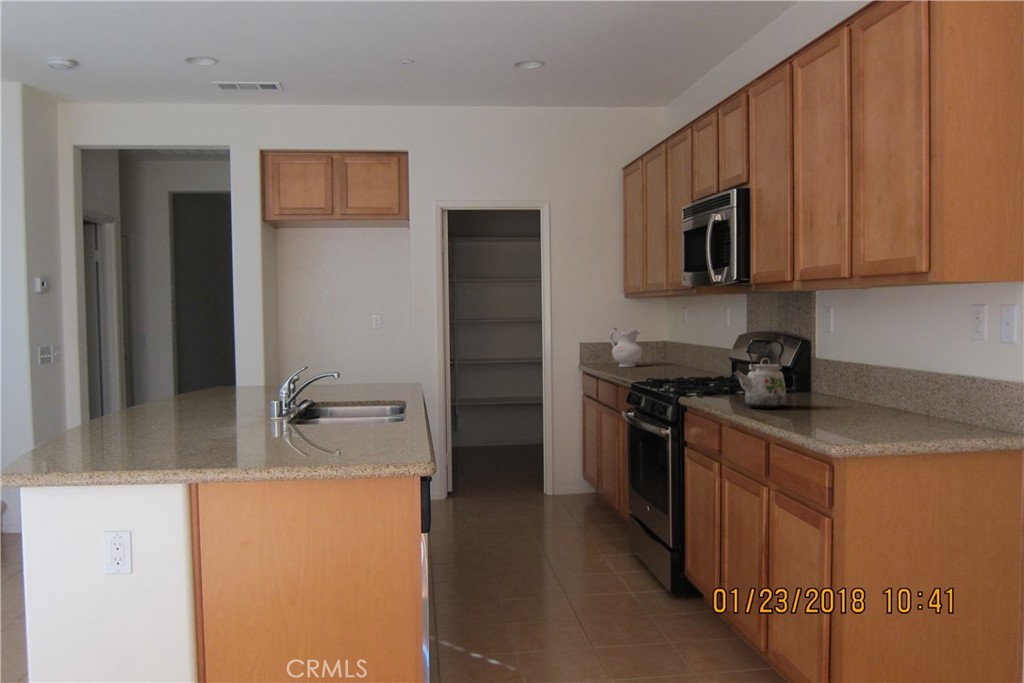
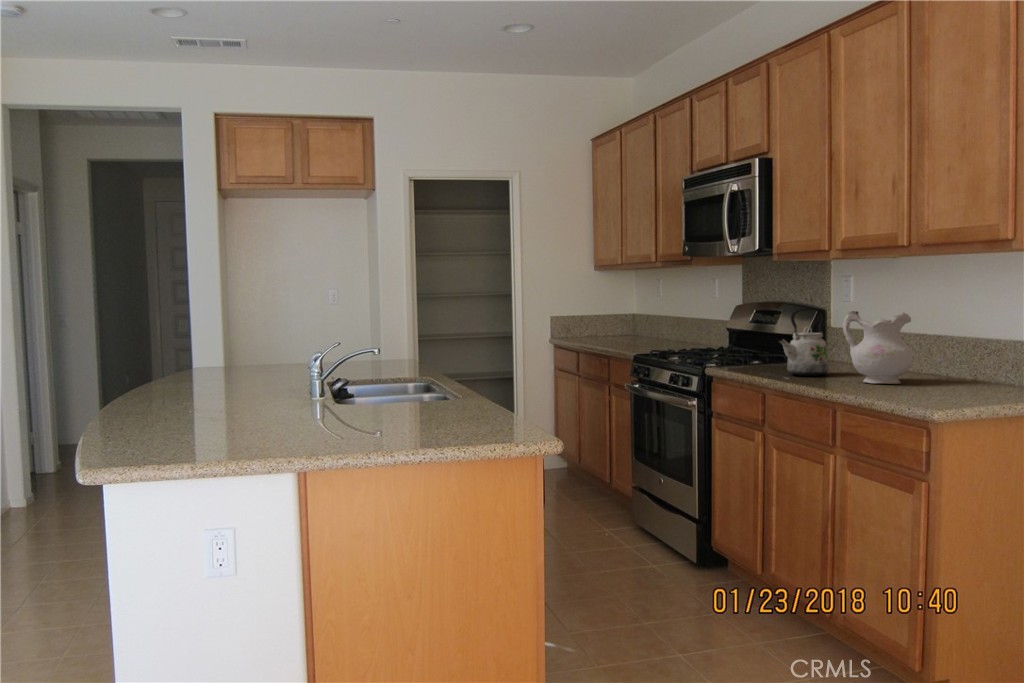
ceramic pitcher: present [610,328,642,367] -> present [843,311,913,384]

